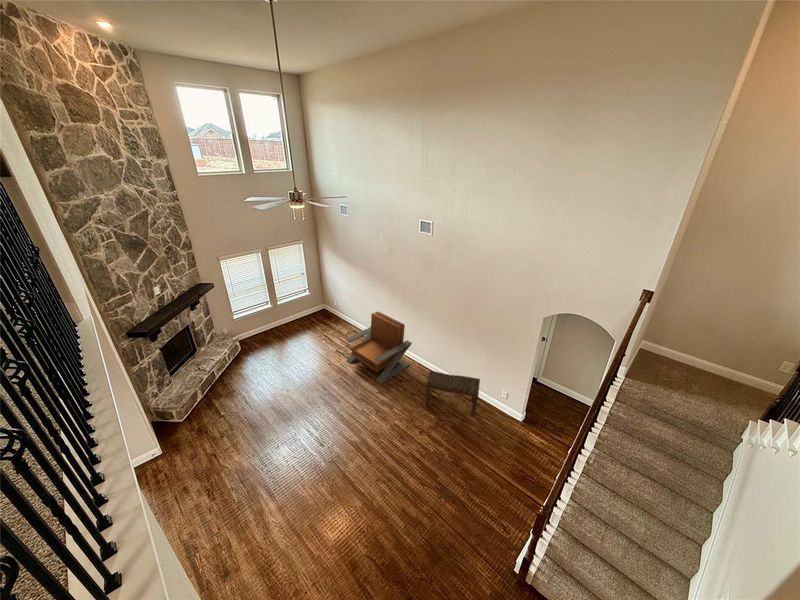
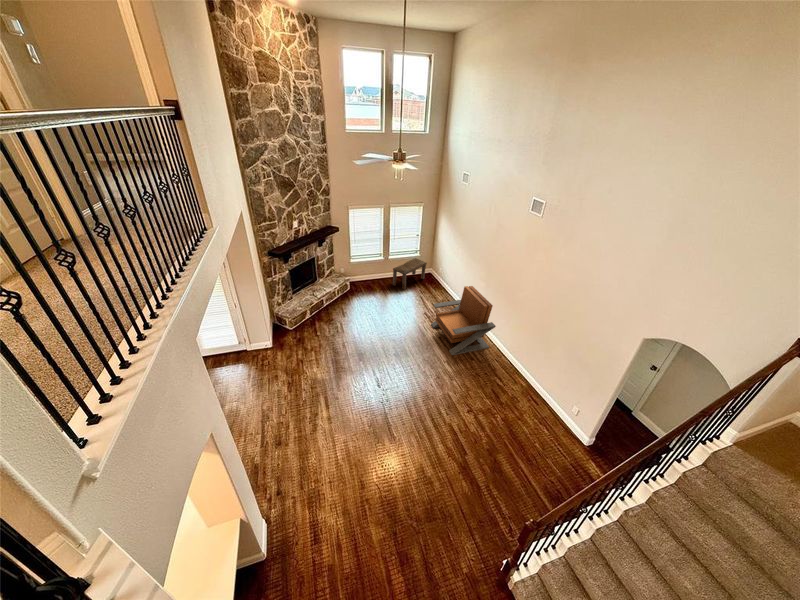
bench: present [425,371,480,415] -> present [393,258,427,289]

